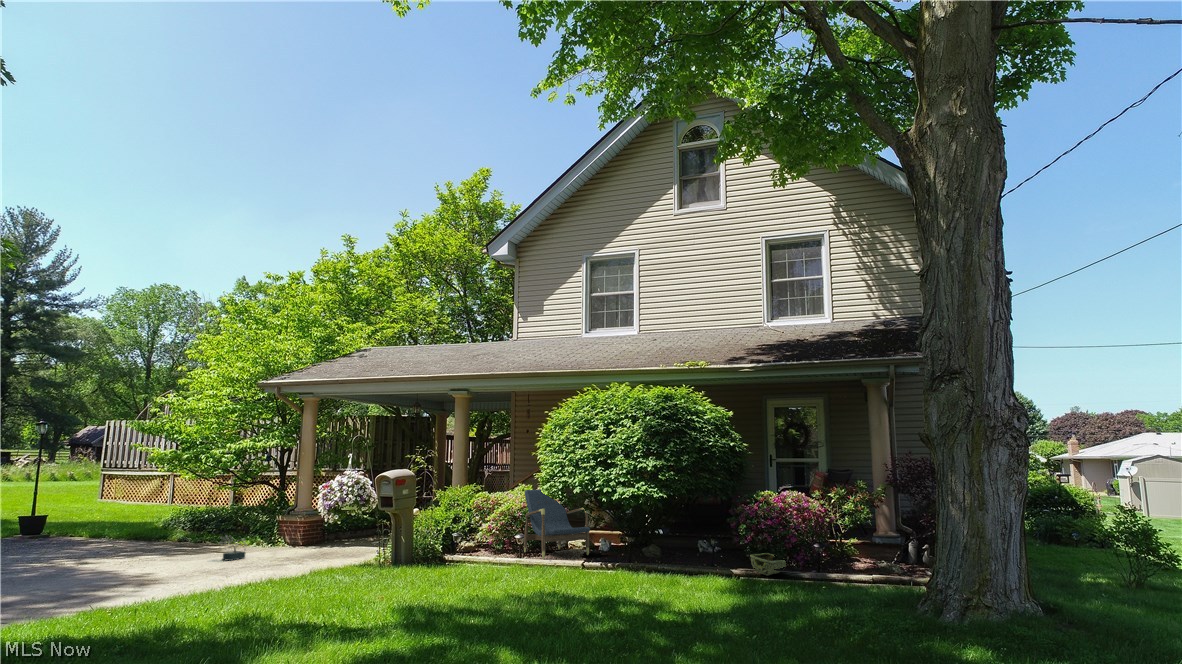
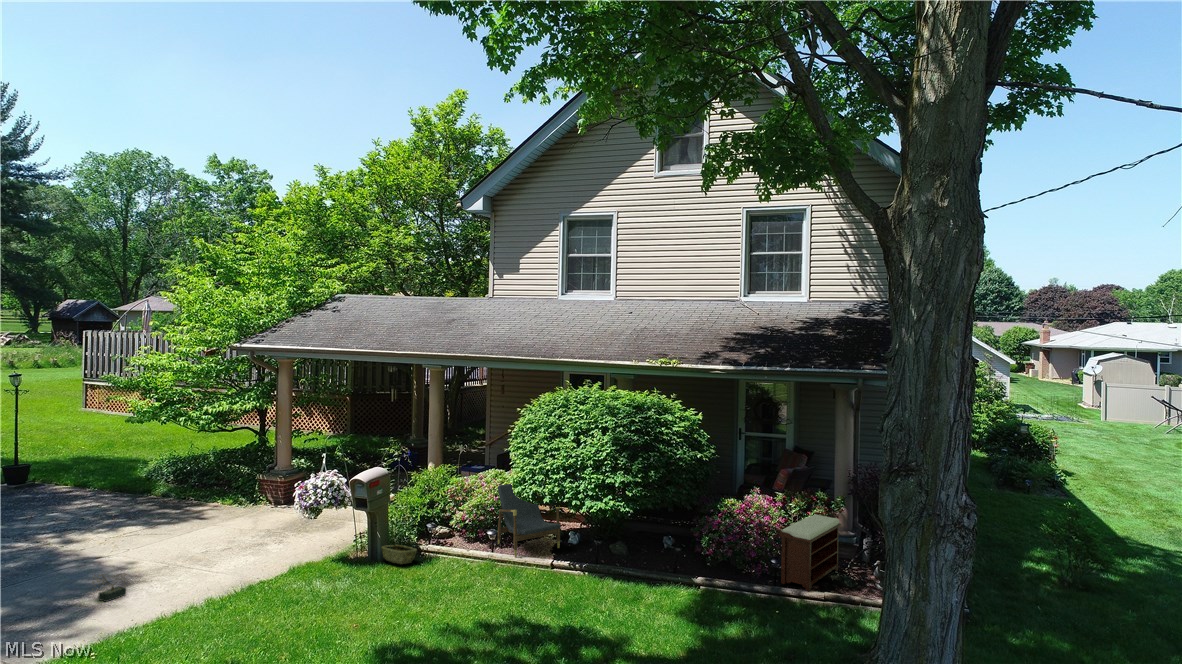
bench: none [821,511,886,579] -> present [780,514,841,591]
decorative plant: present [220,536,246,561] -> present [92,575,127,602]
woven basket: present [750,553,786,575] -> present [382,545,417,564]

